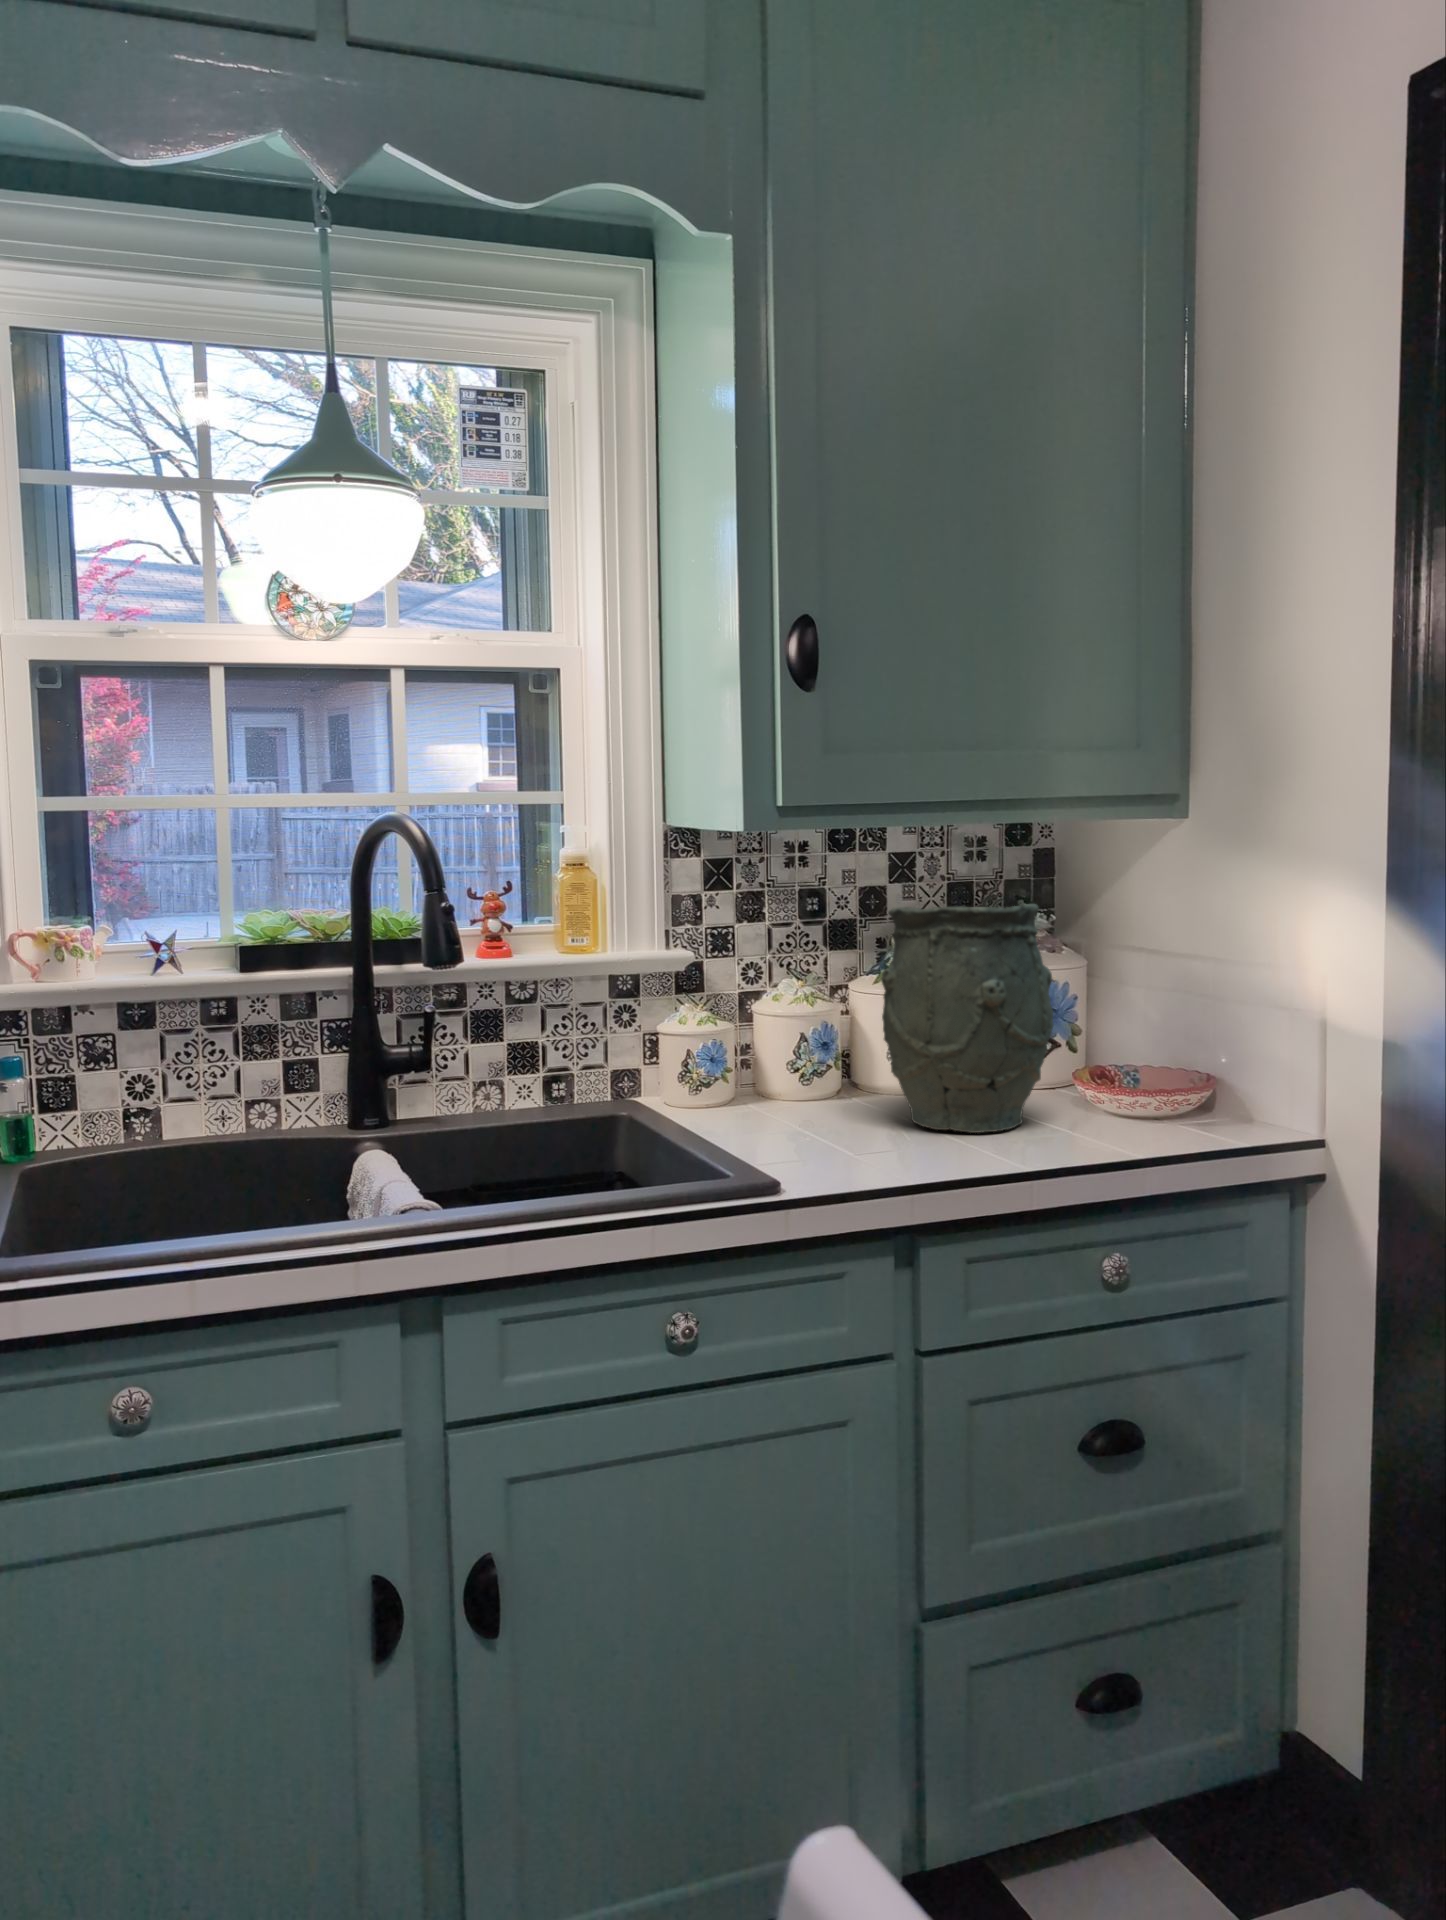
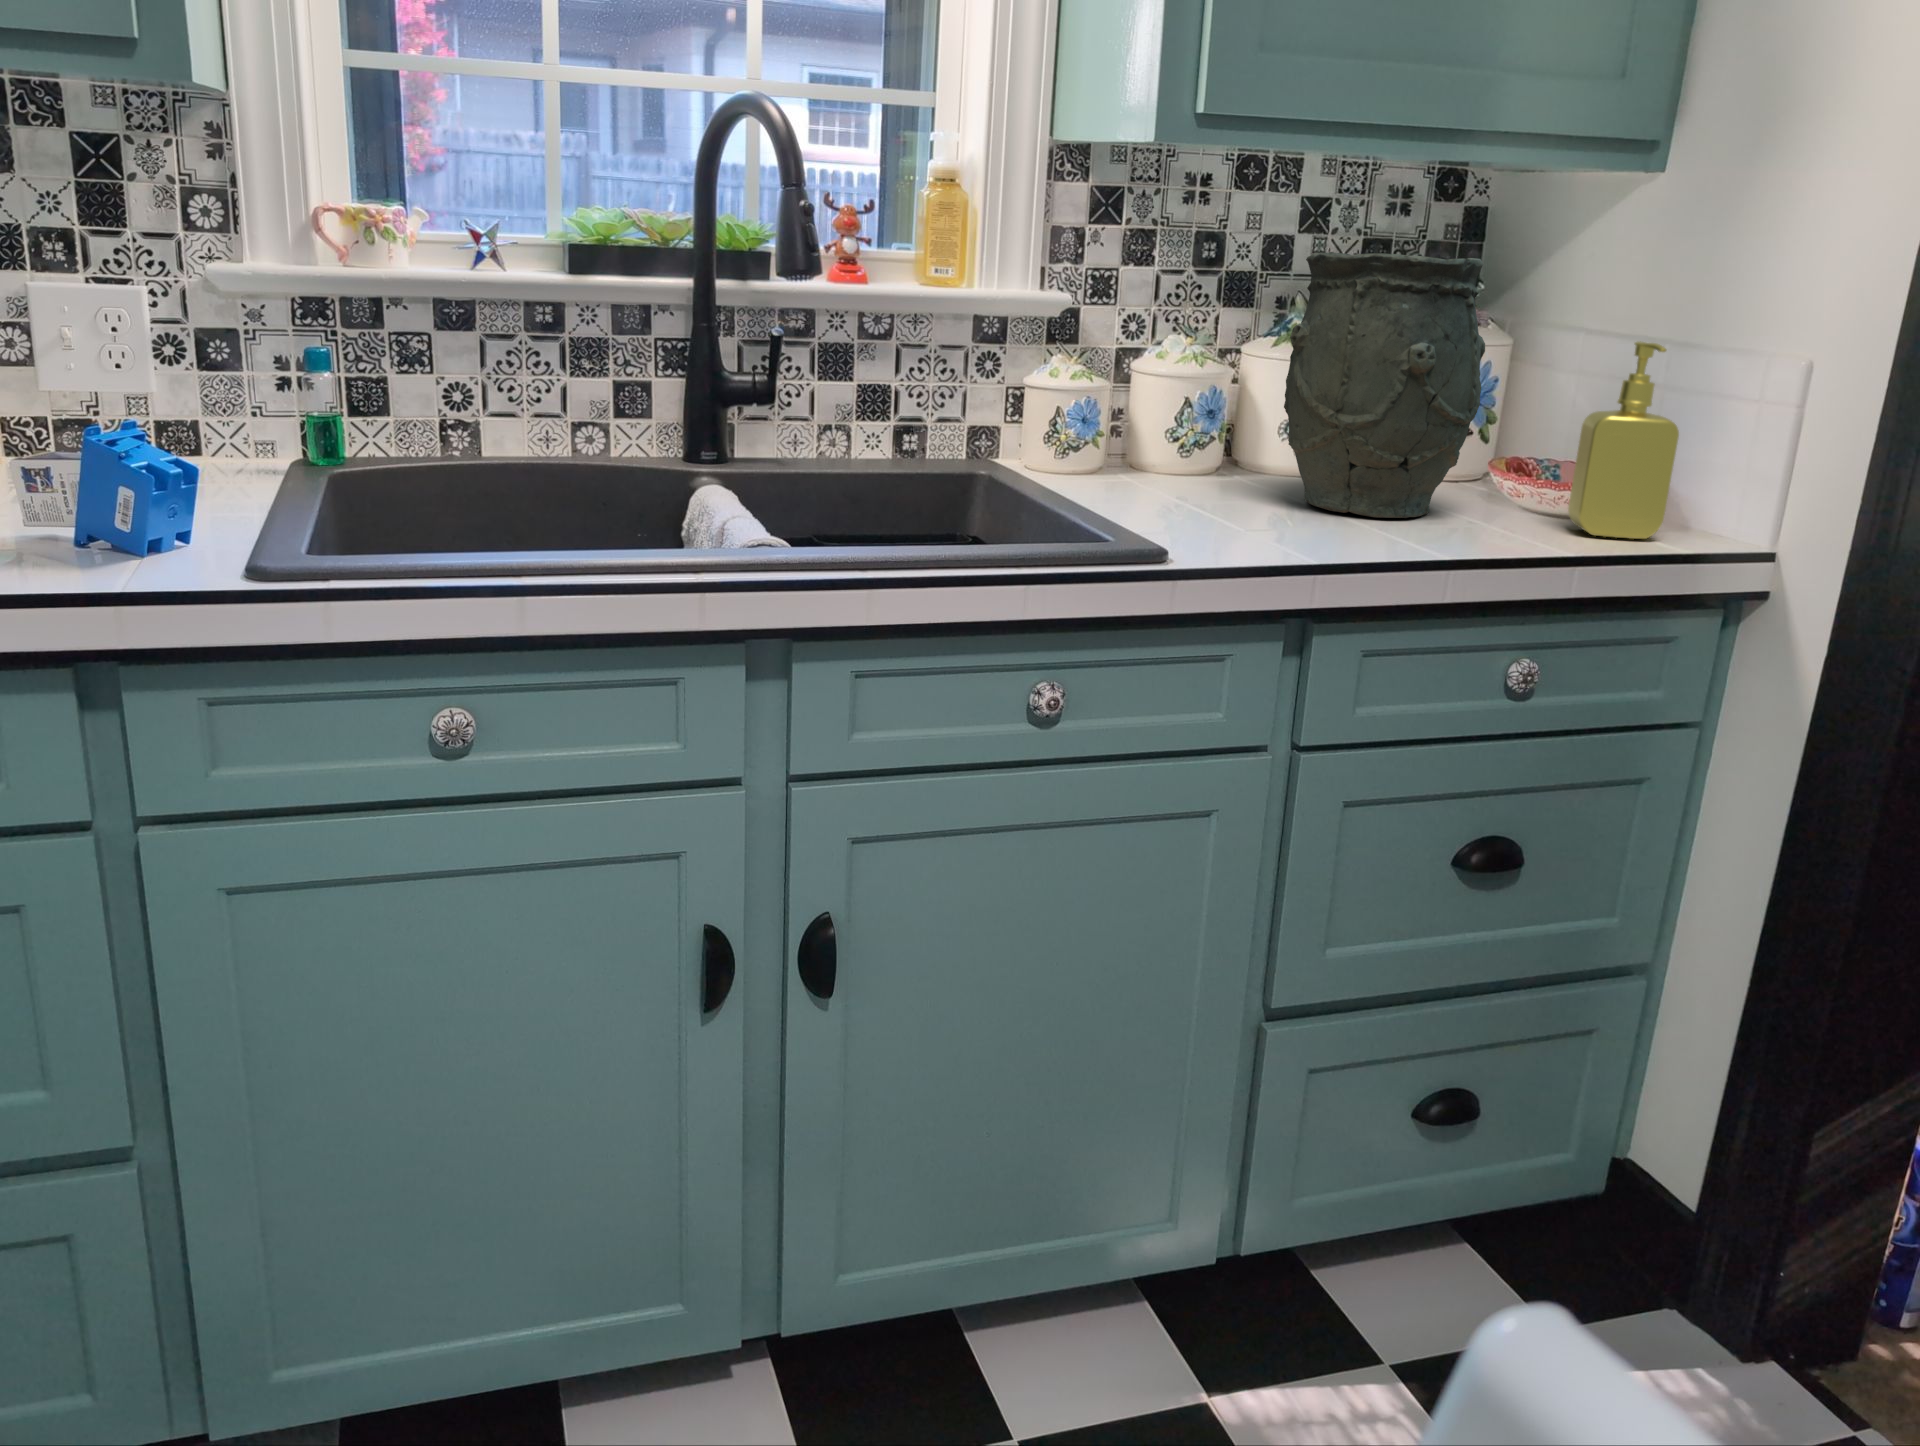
soap dispenser: none [1143,964,1226,1136] -> present [1568,341,1679,539]

